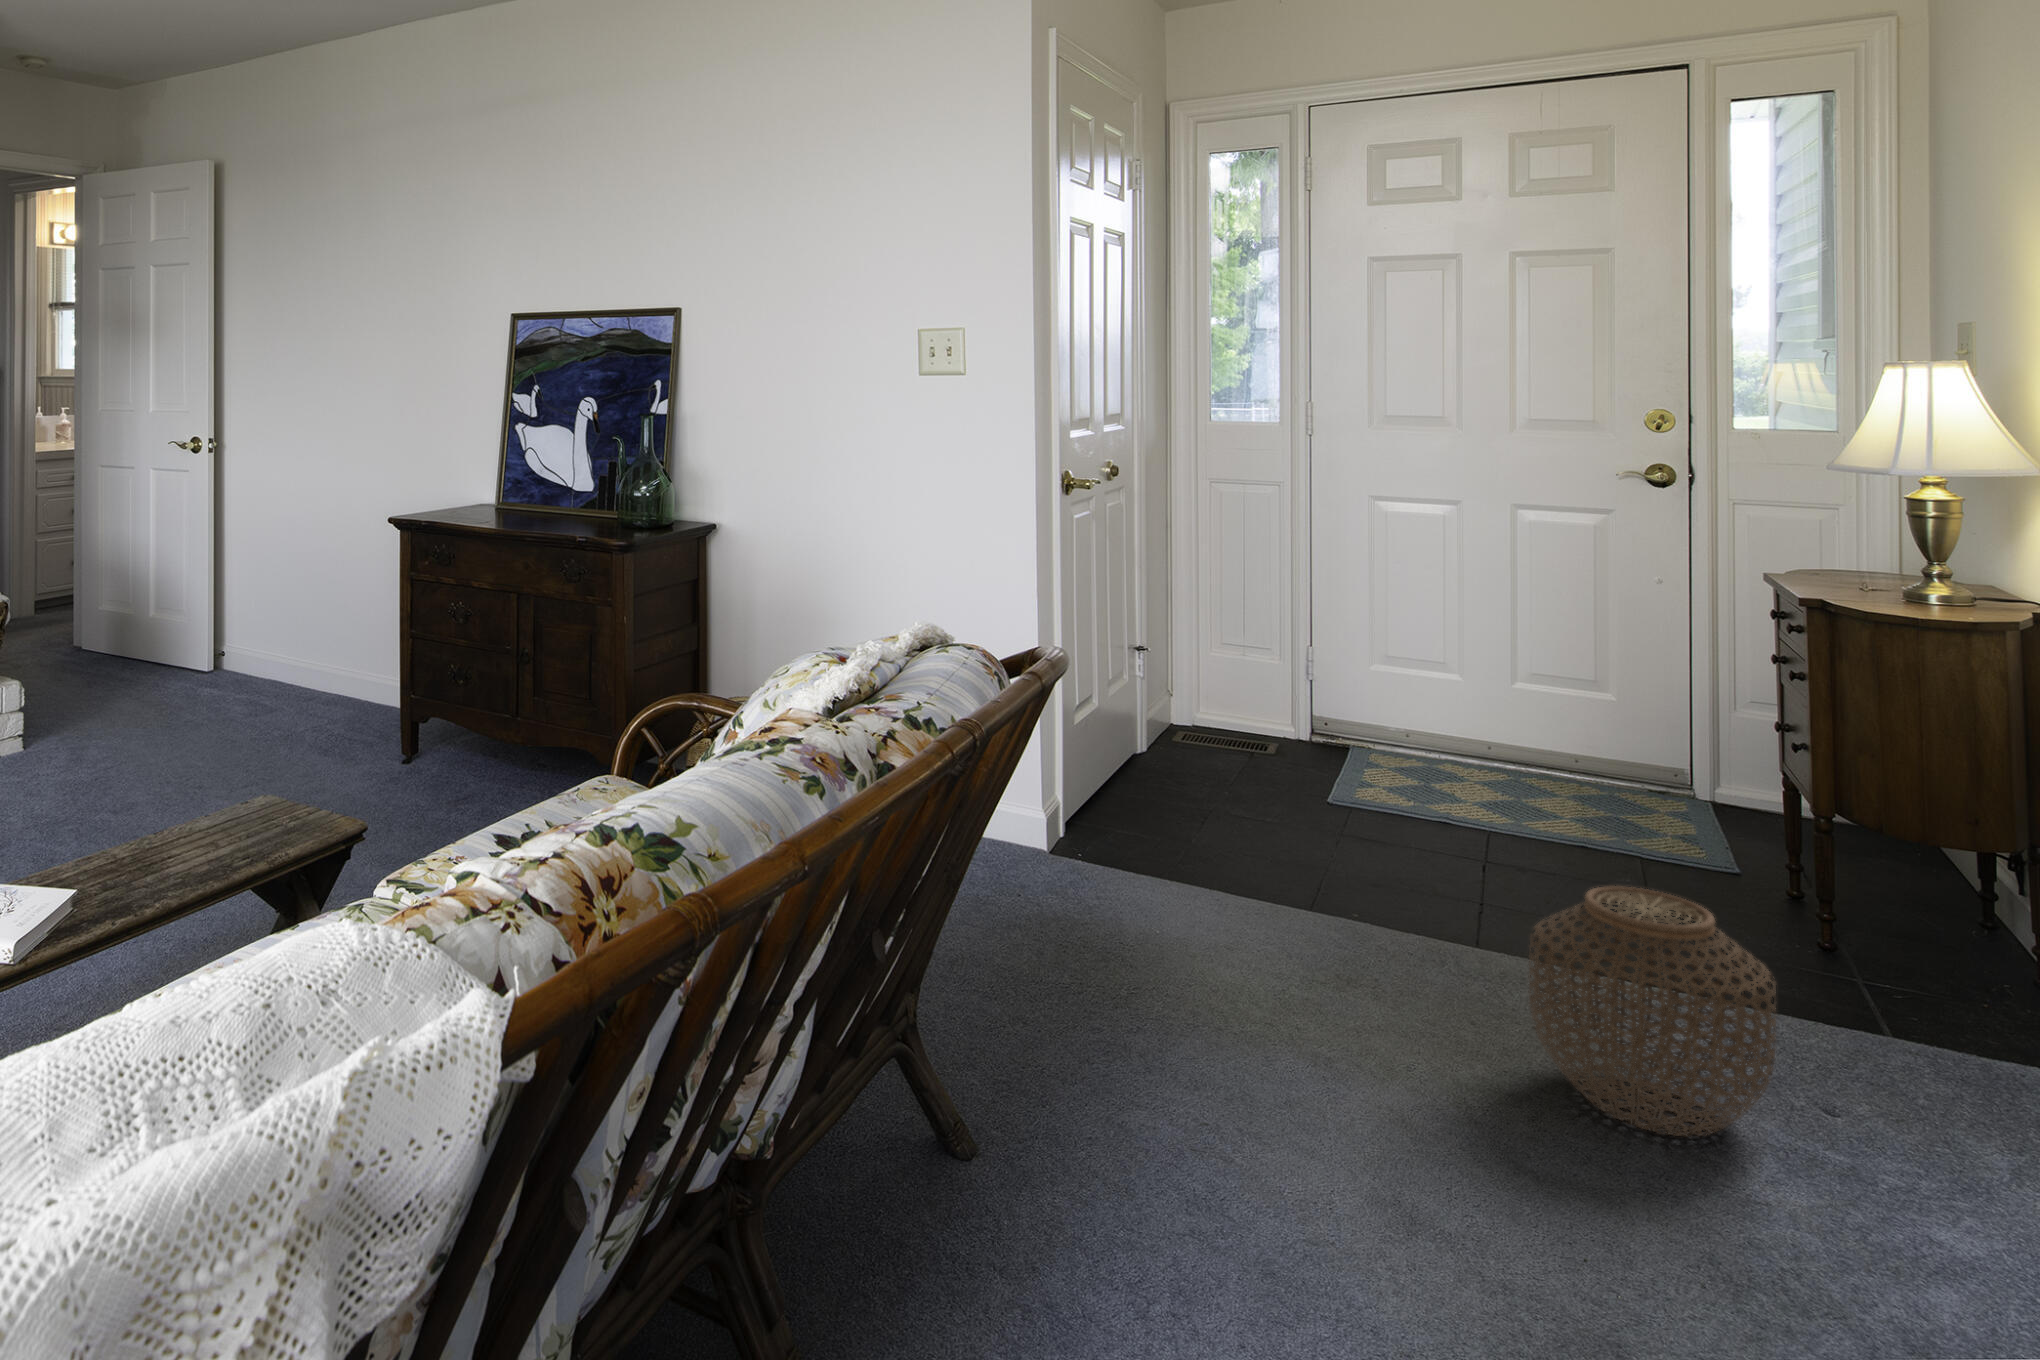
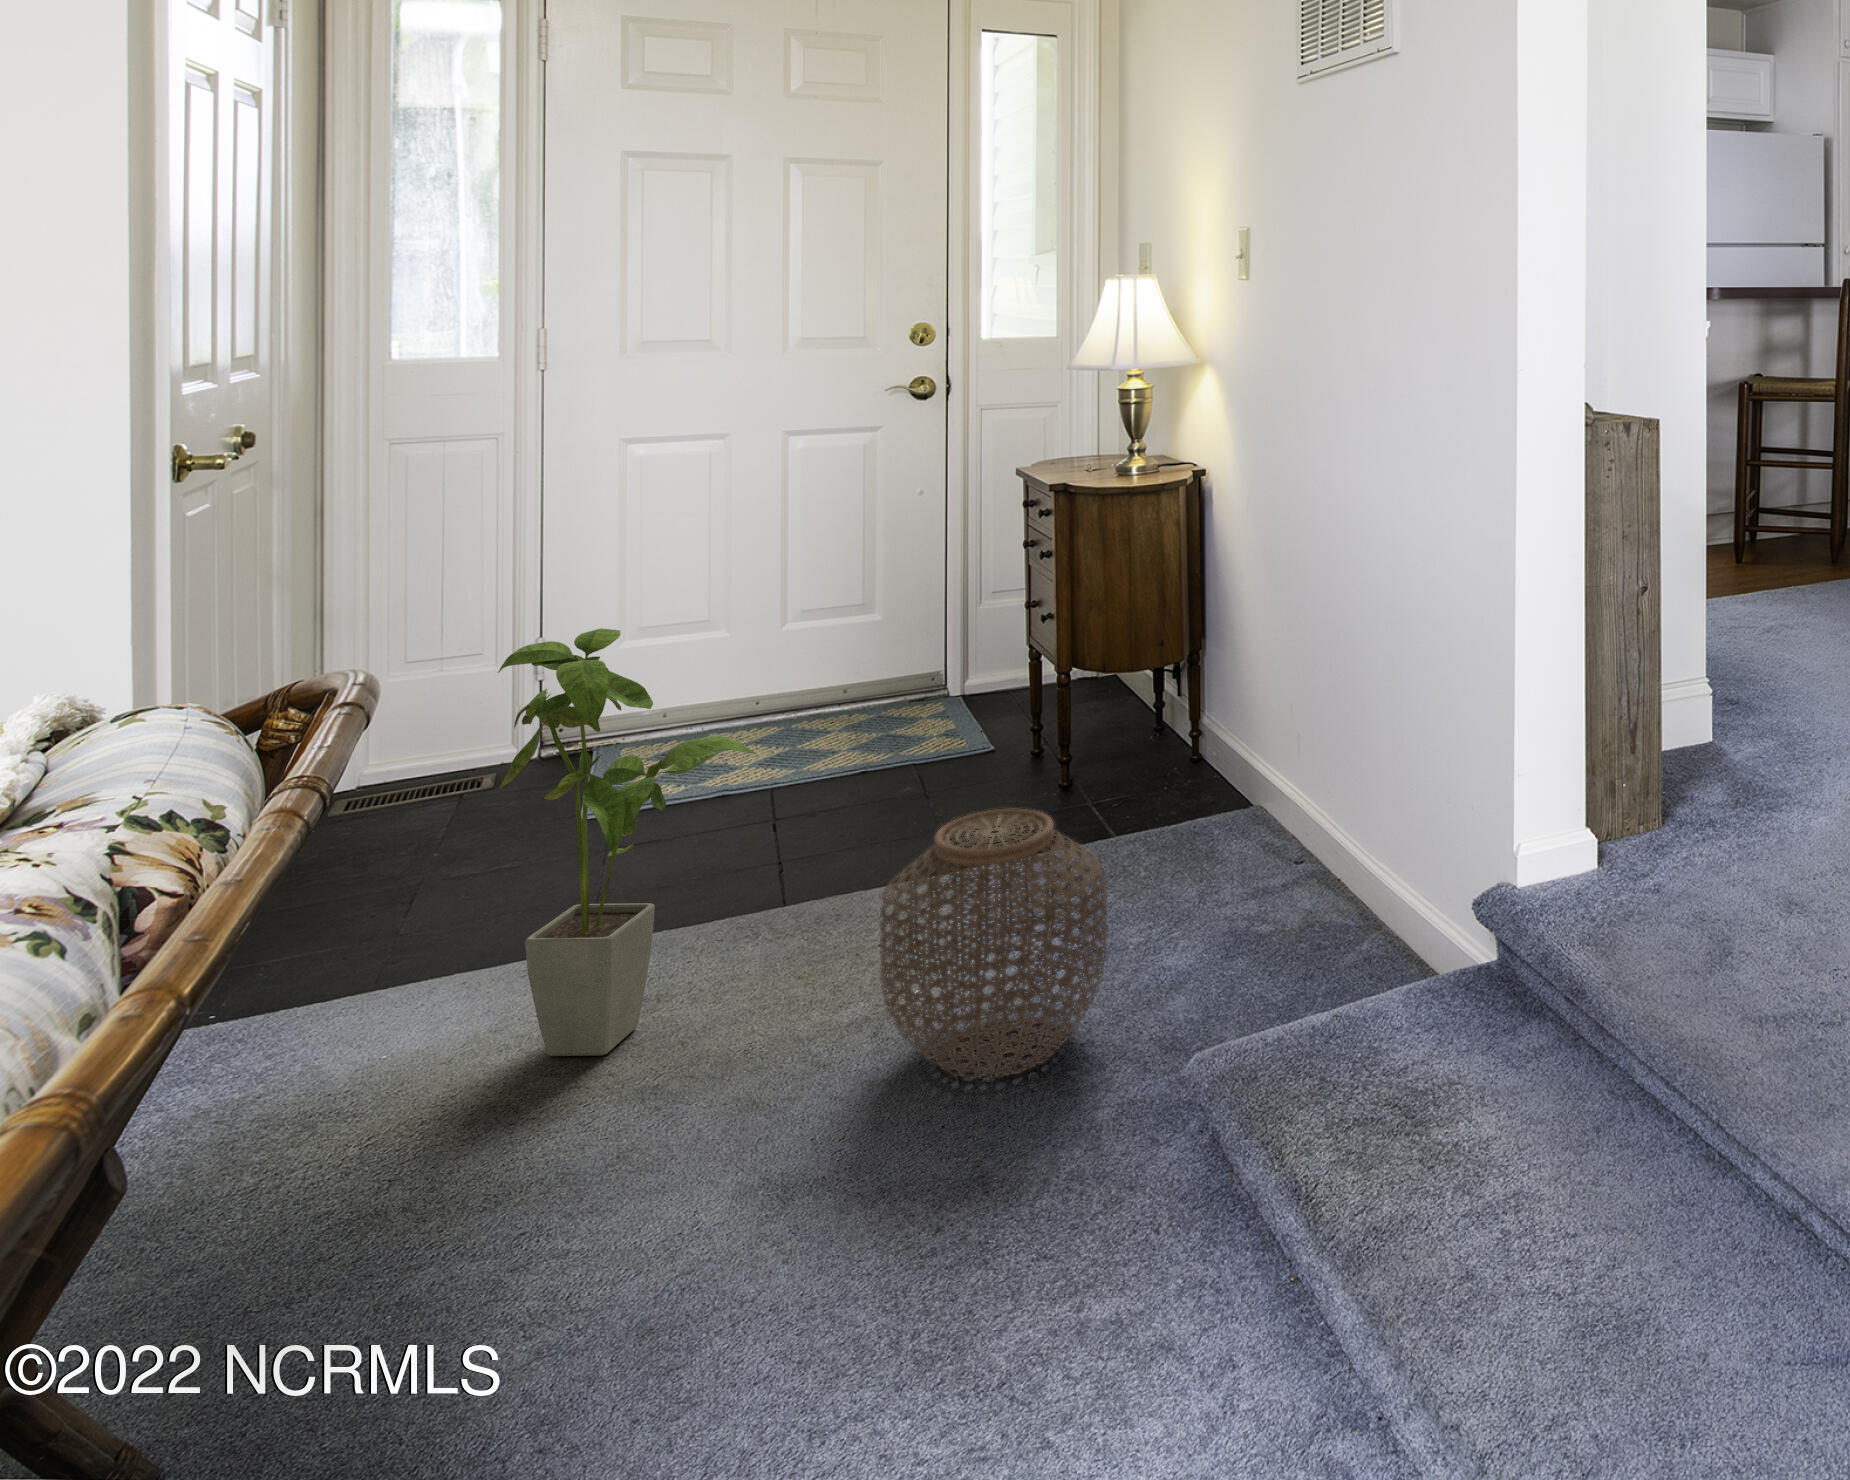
house plant: none [1242,649,1437,969] -> present [498,628,756,1056]

